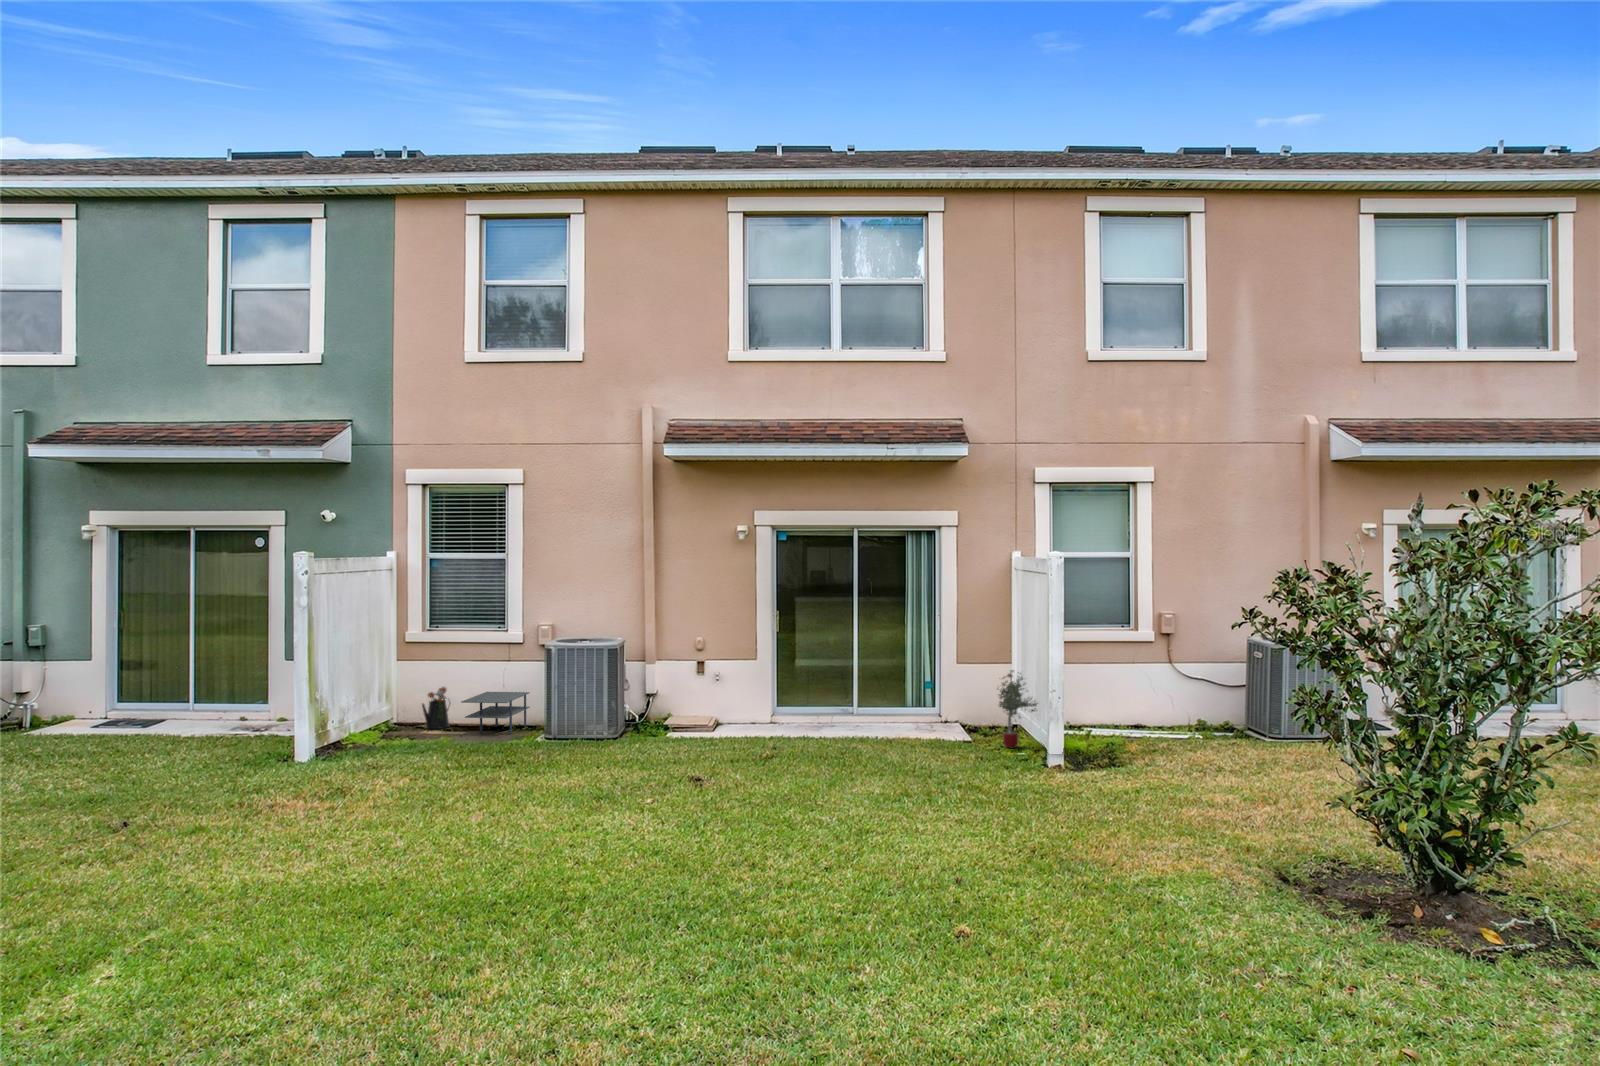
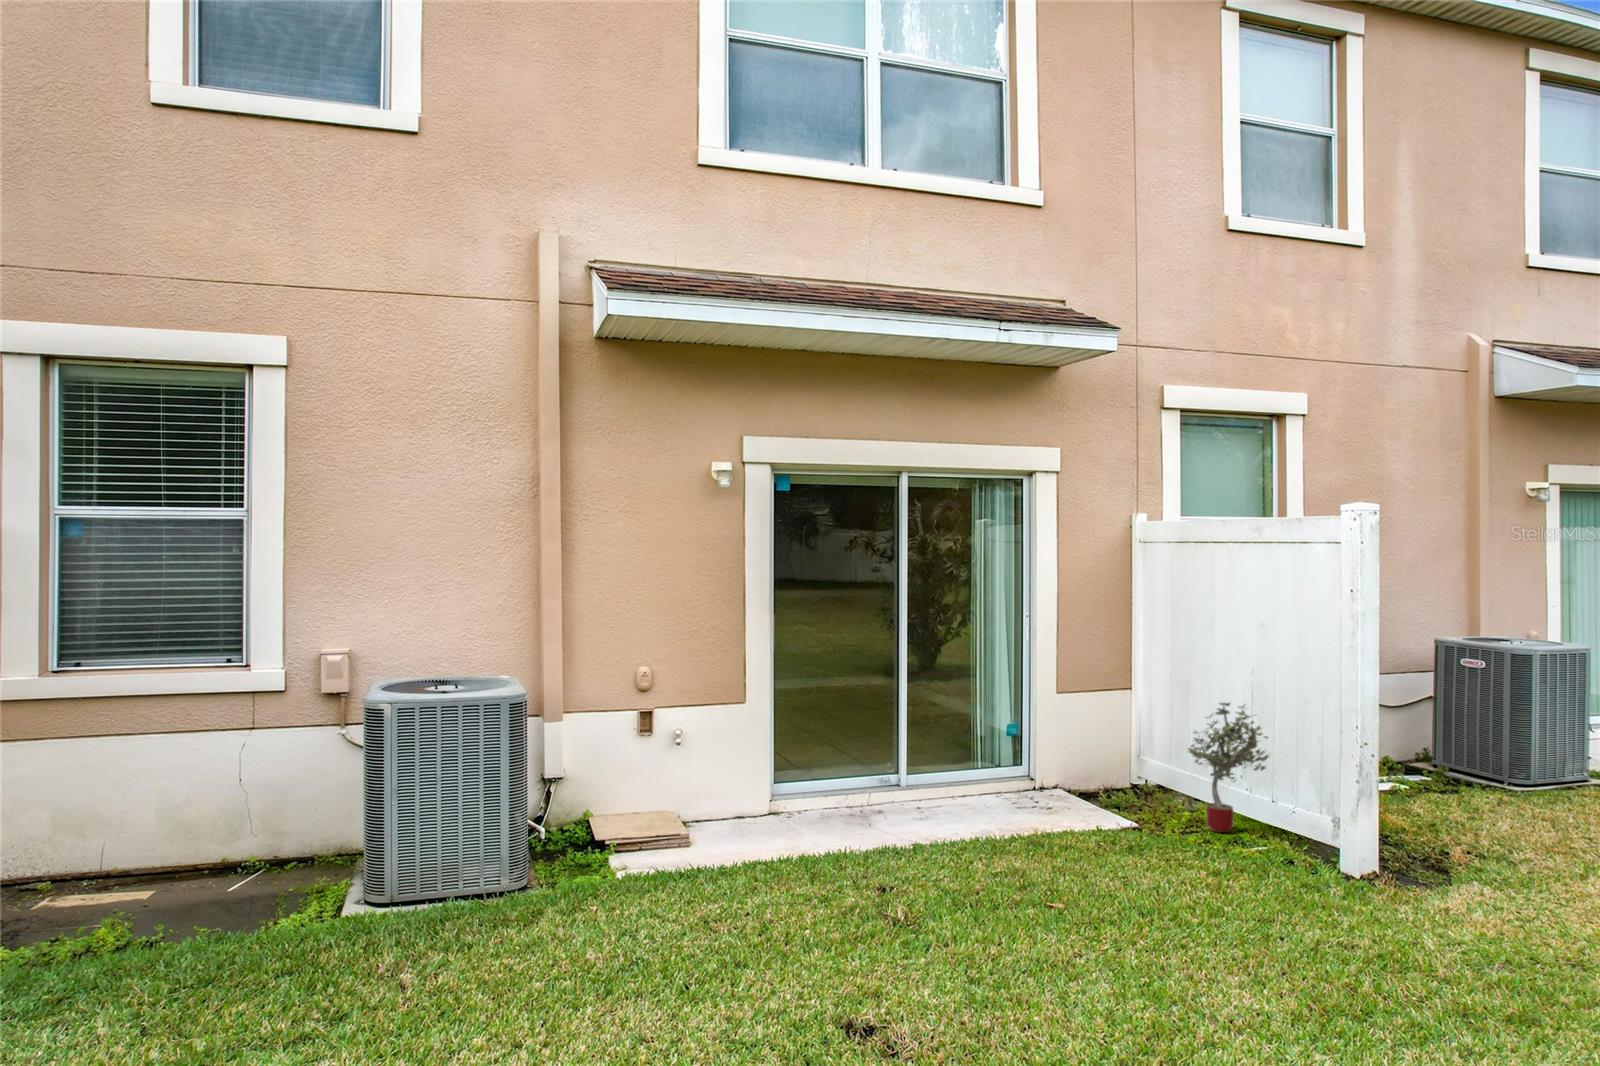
watering can: present [422,687,450,729] -> none [45,791,113,891]
side table: present [461,692,530,734] -> none [154,790,302,894]

